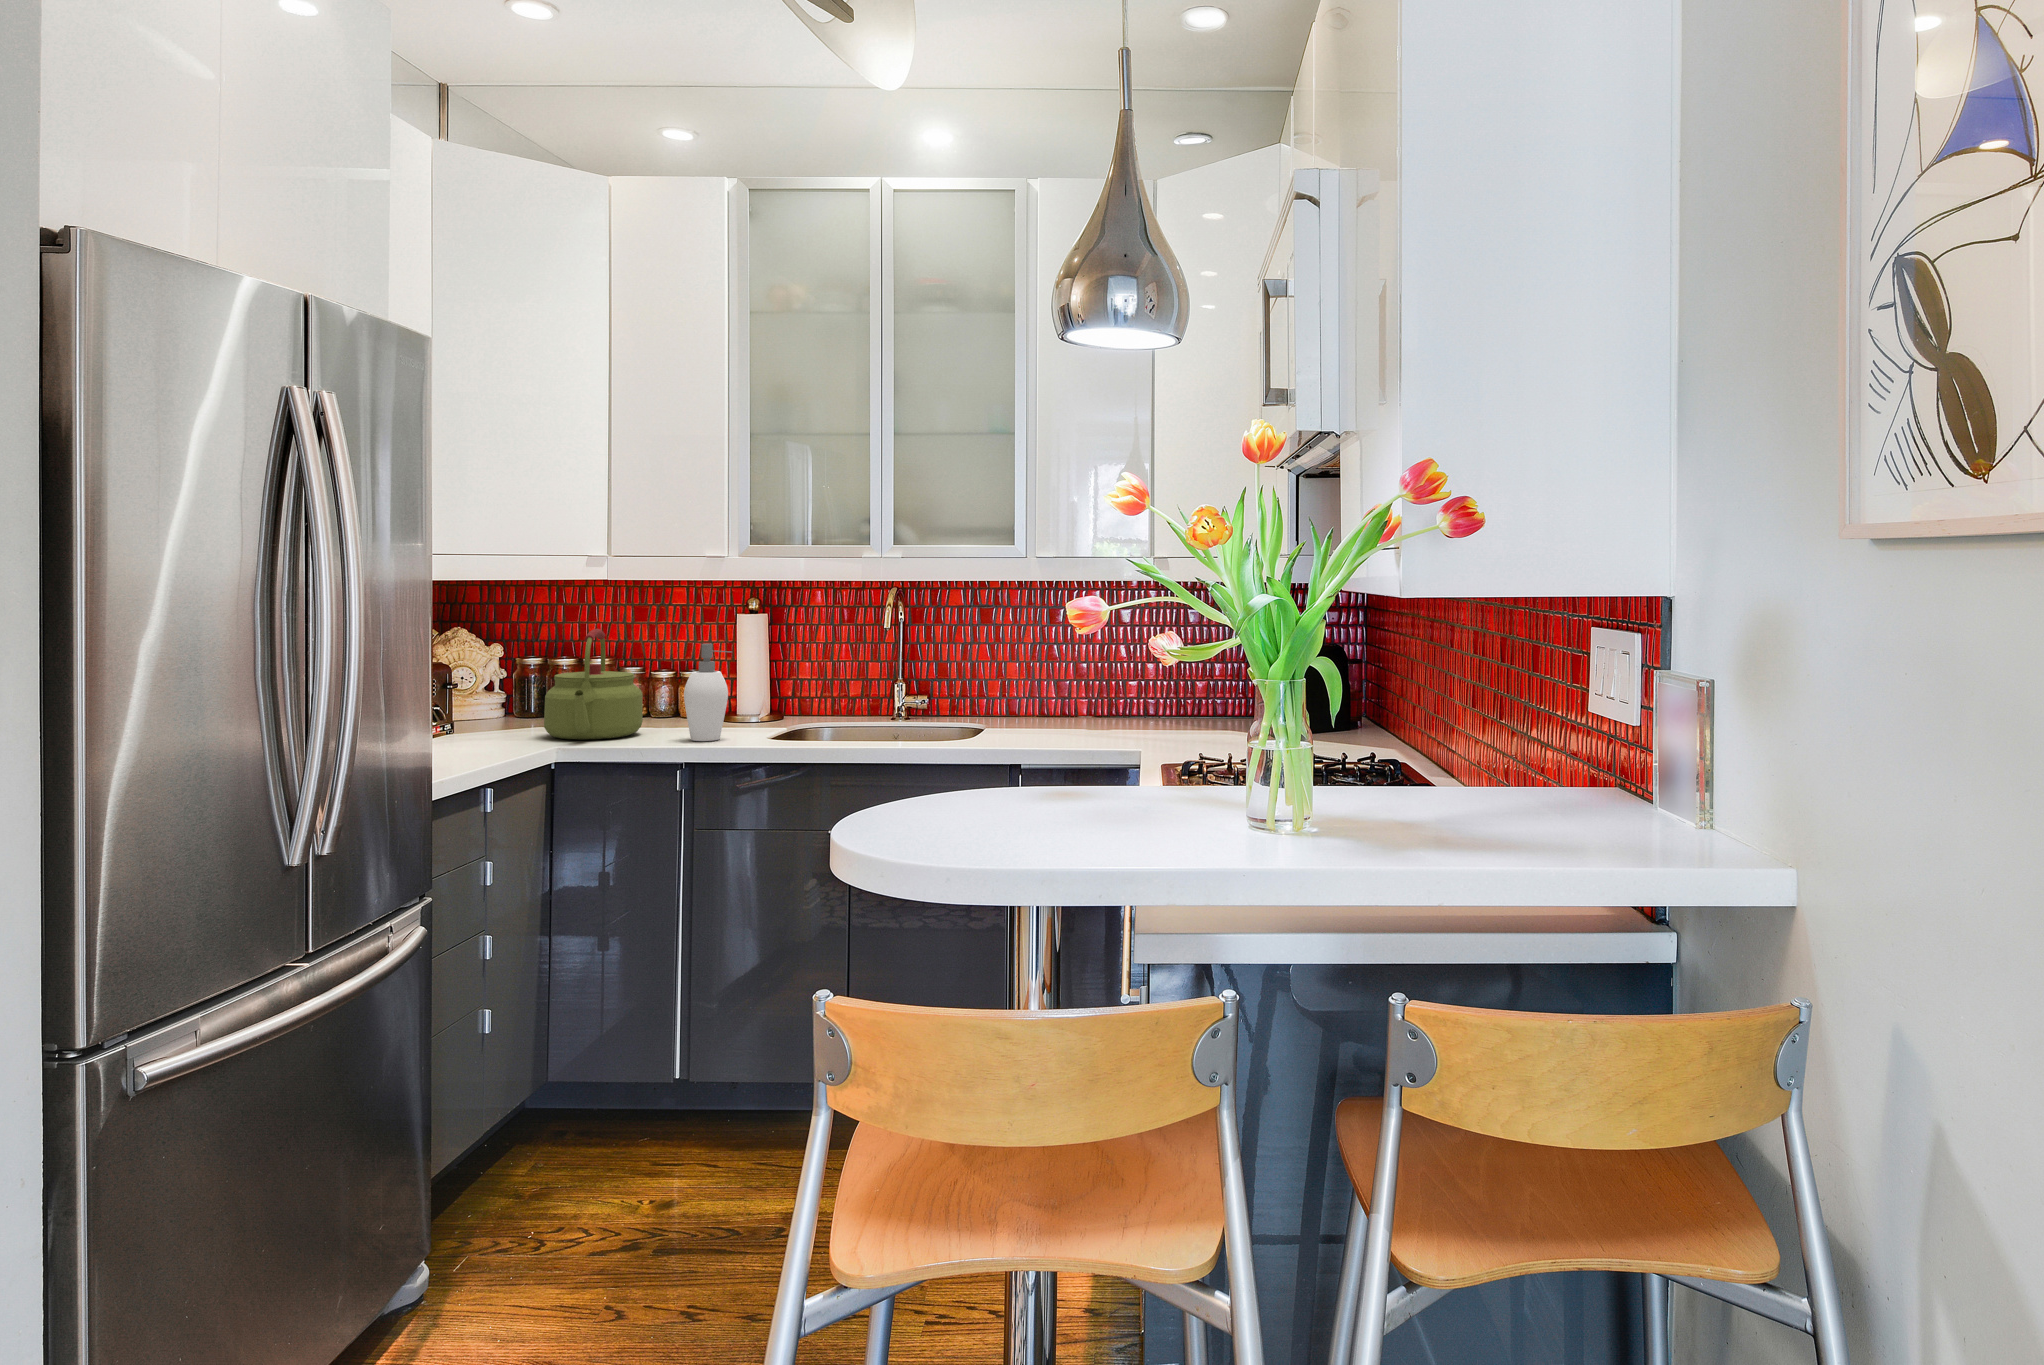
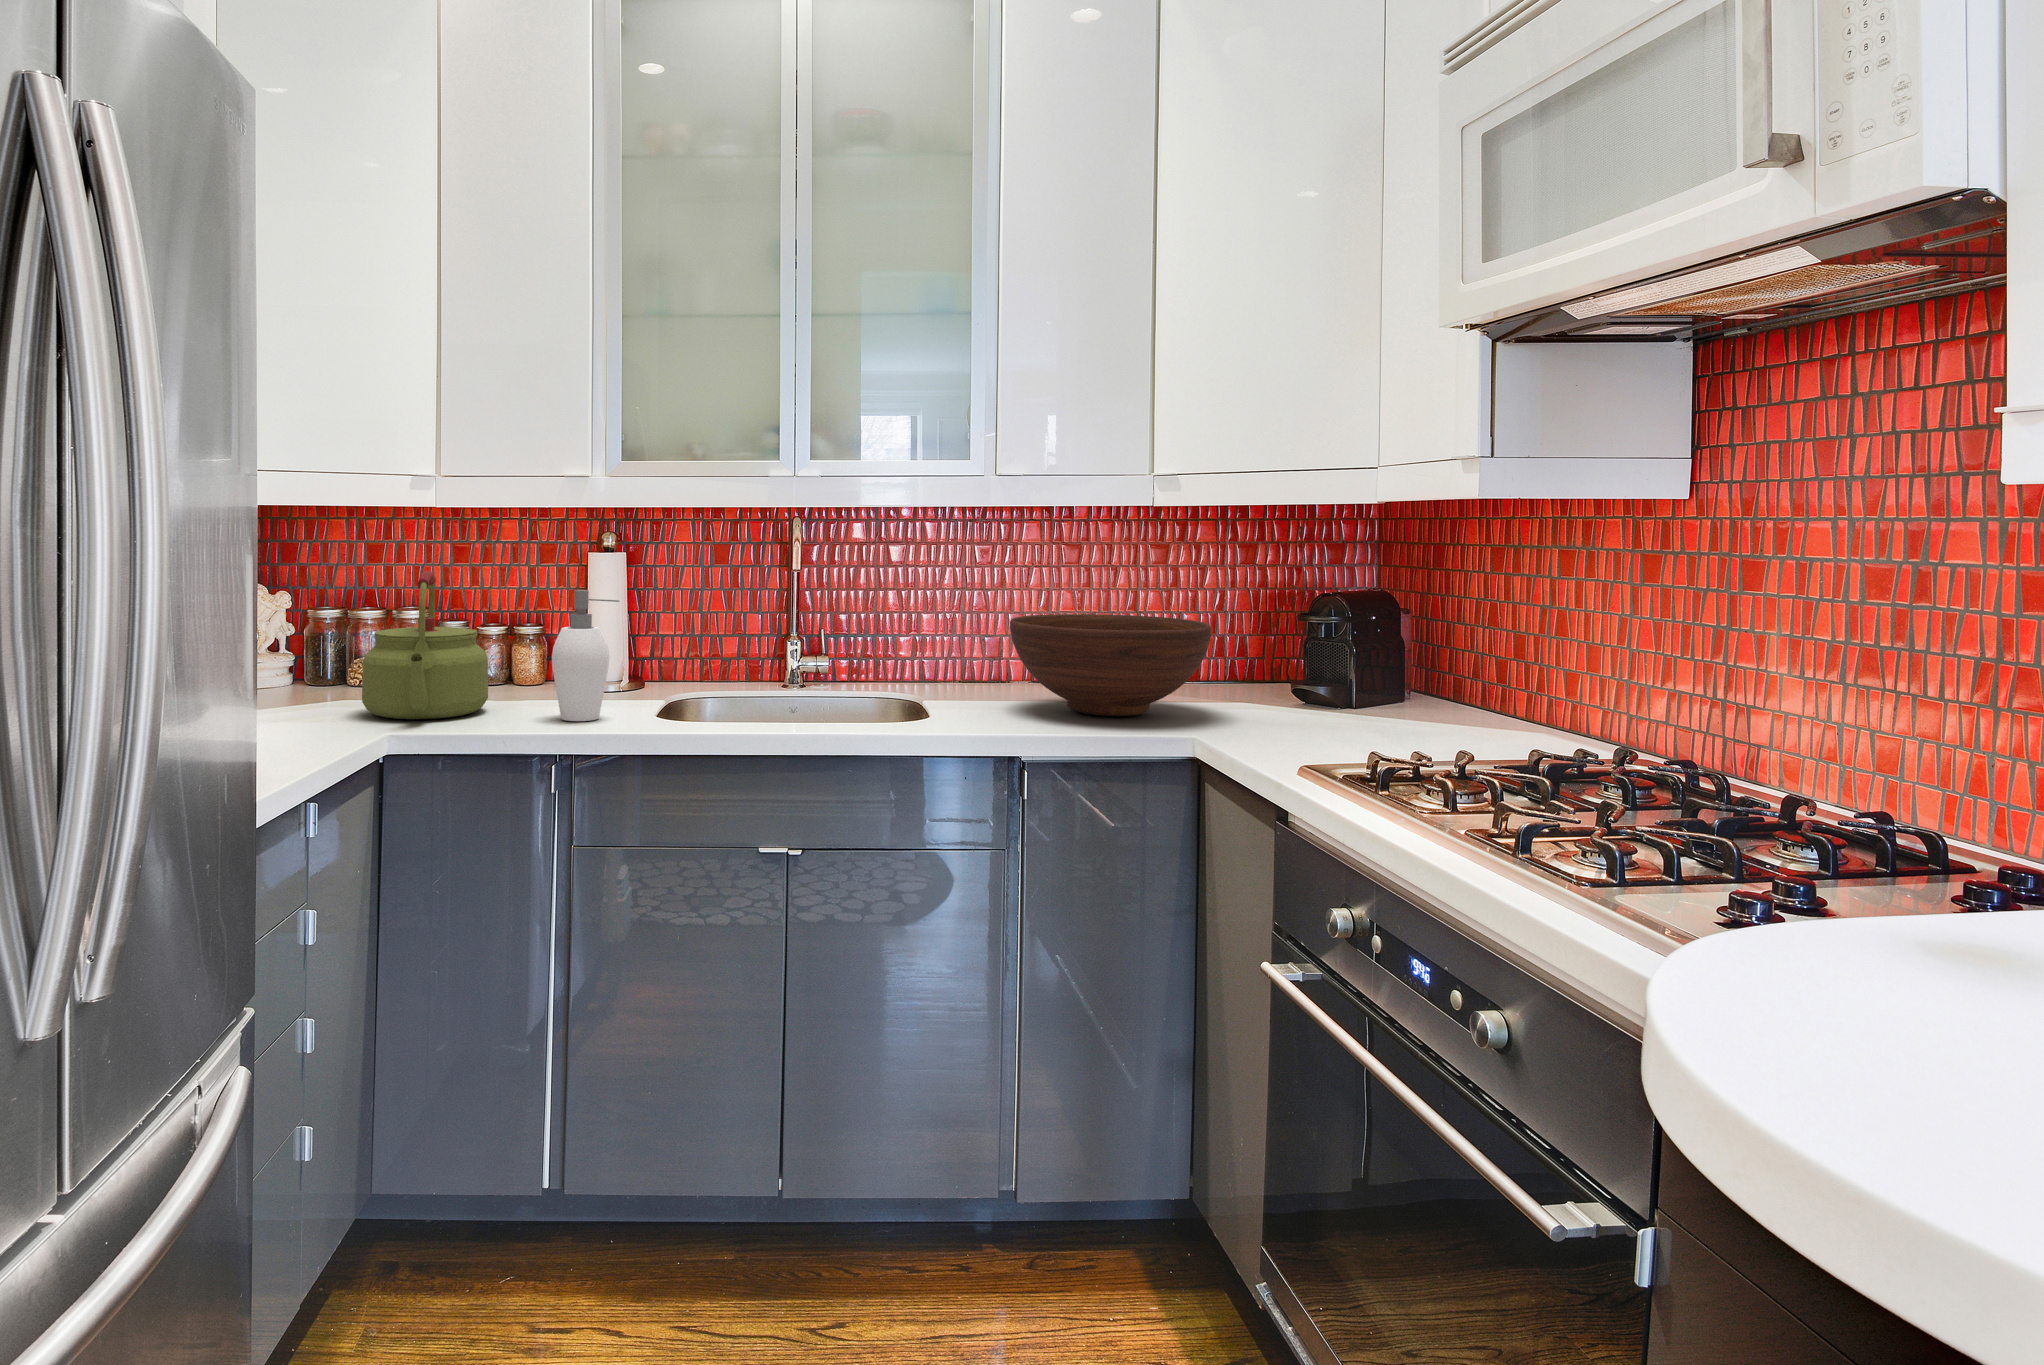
fruit bowl: none [1038,663,1185,739] -> present [1010,614,1211,716]

